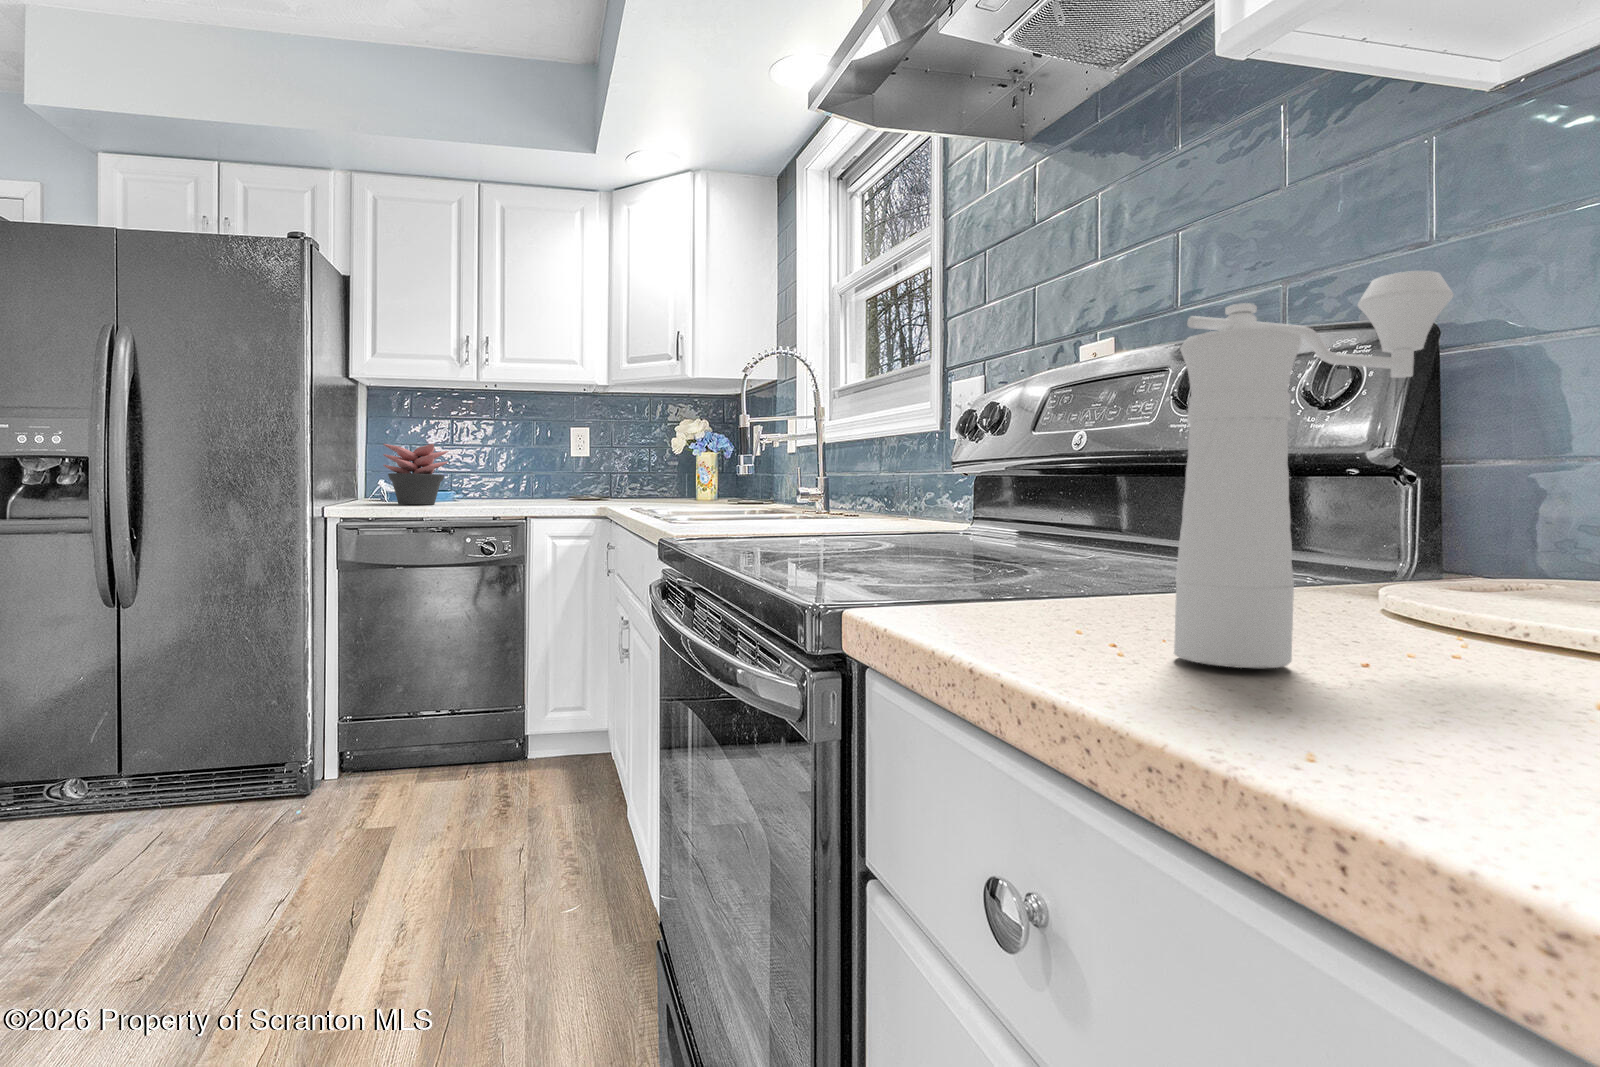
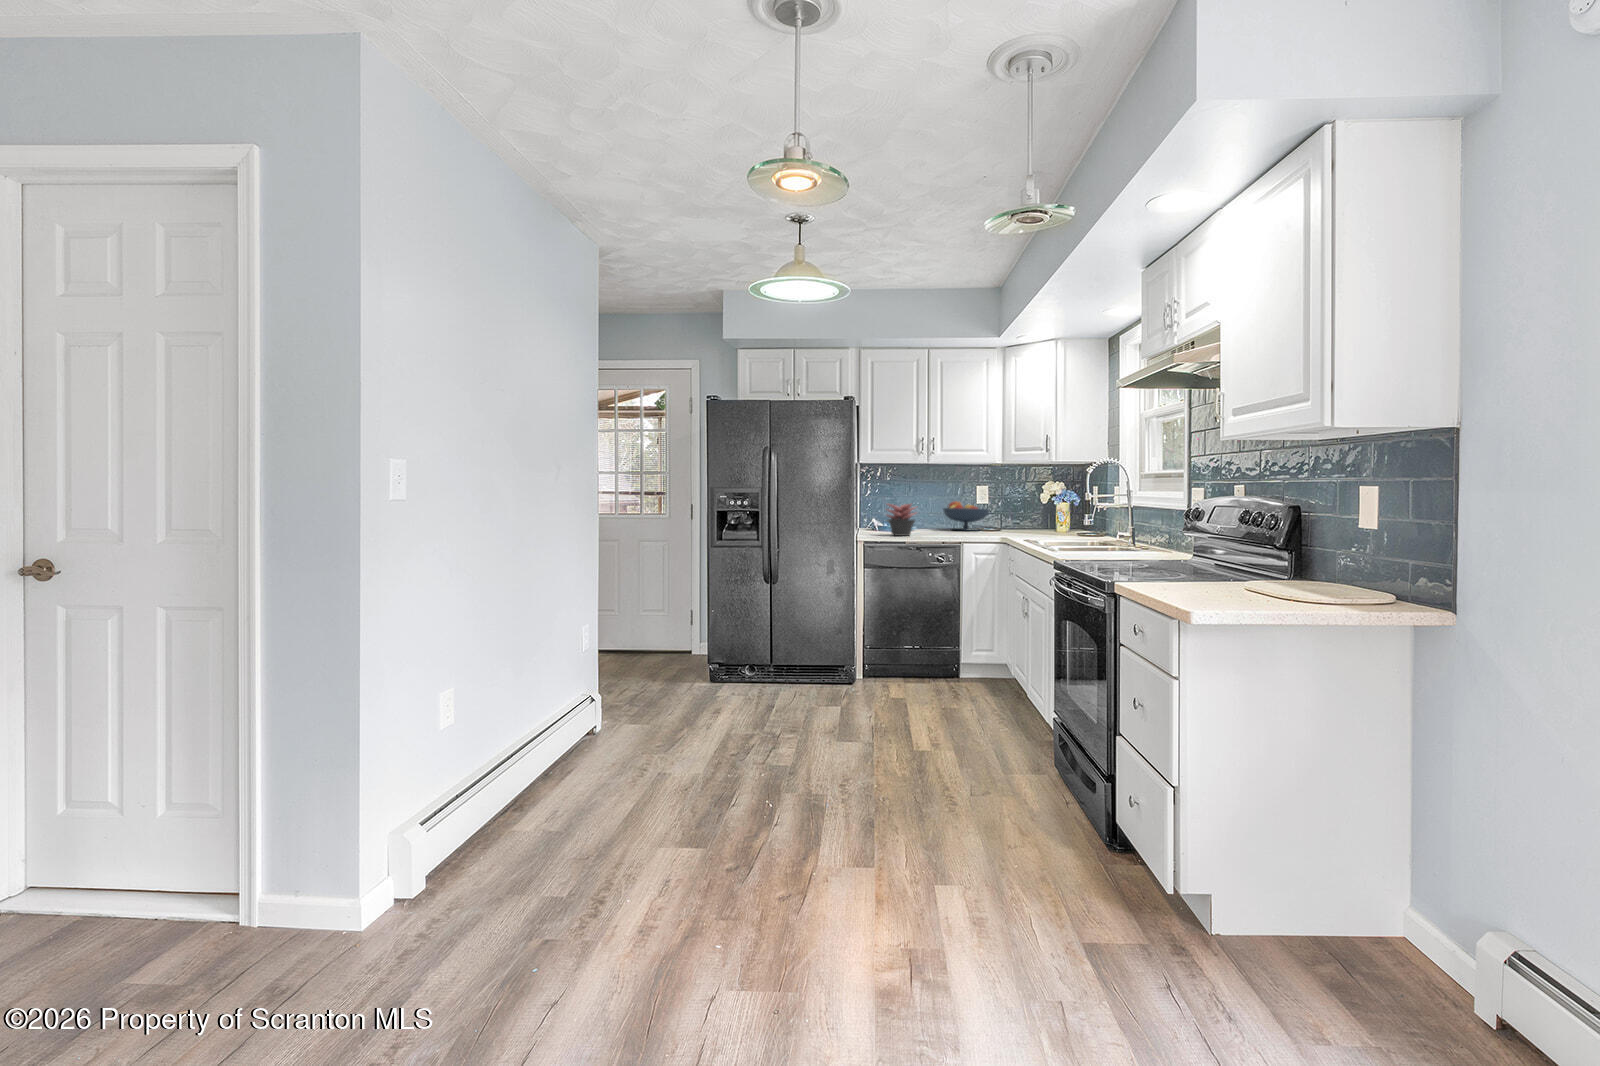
pepper mill: present [1174,271,1453,668] -> none [1184,513,1253,594]
fruit bowl: none [512,450,592,498] -> present [943,501,989,531]

